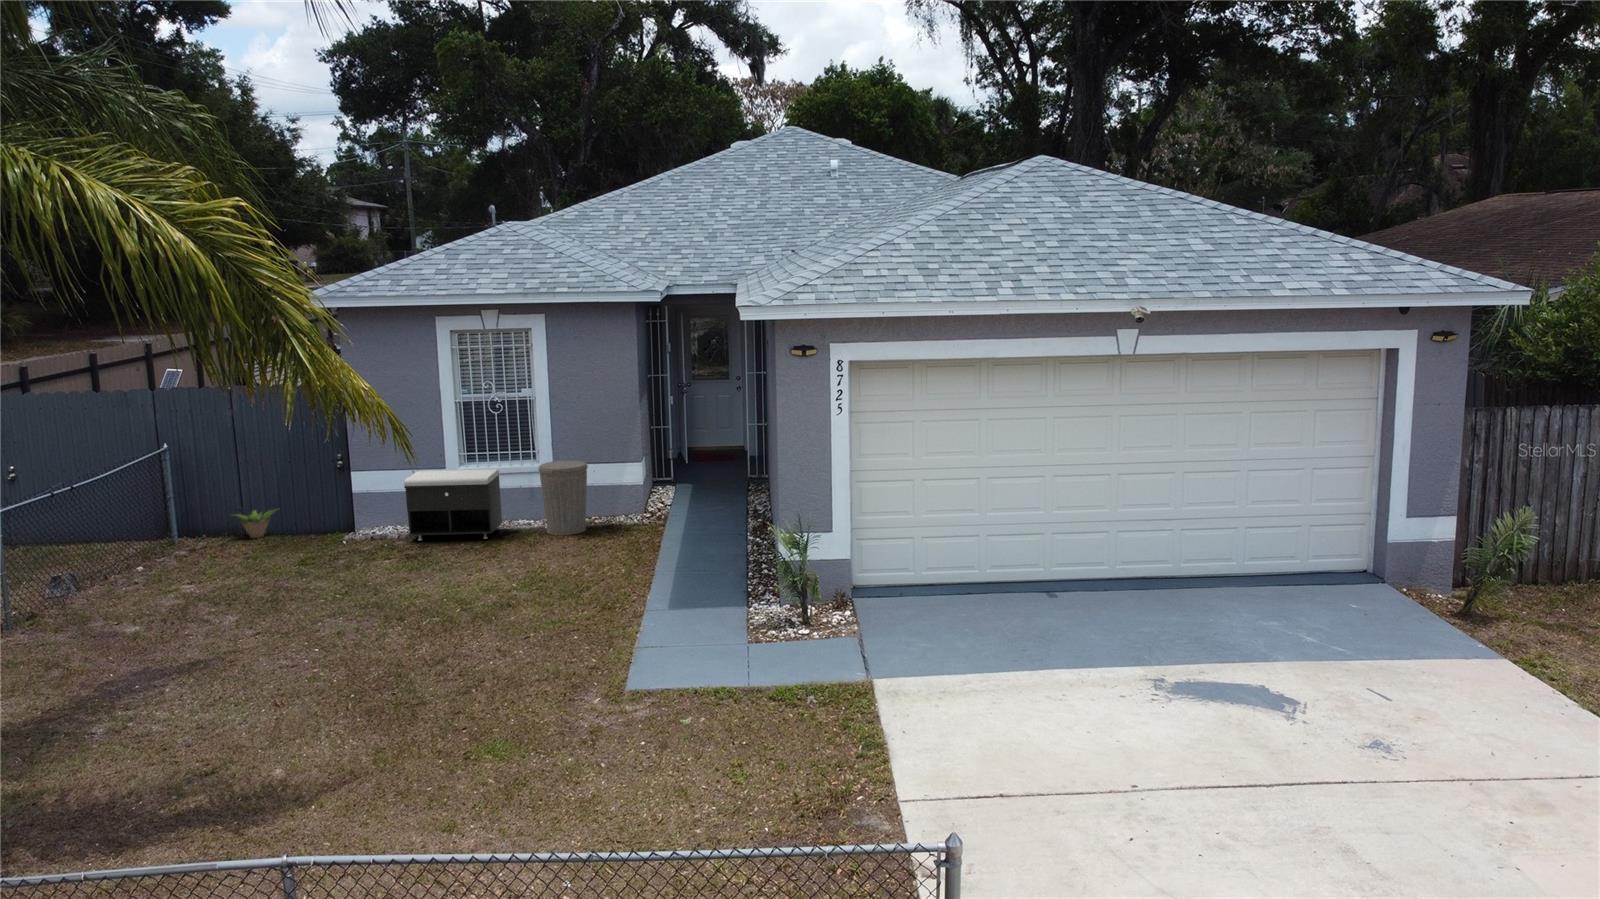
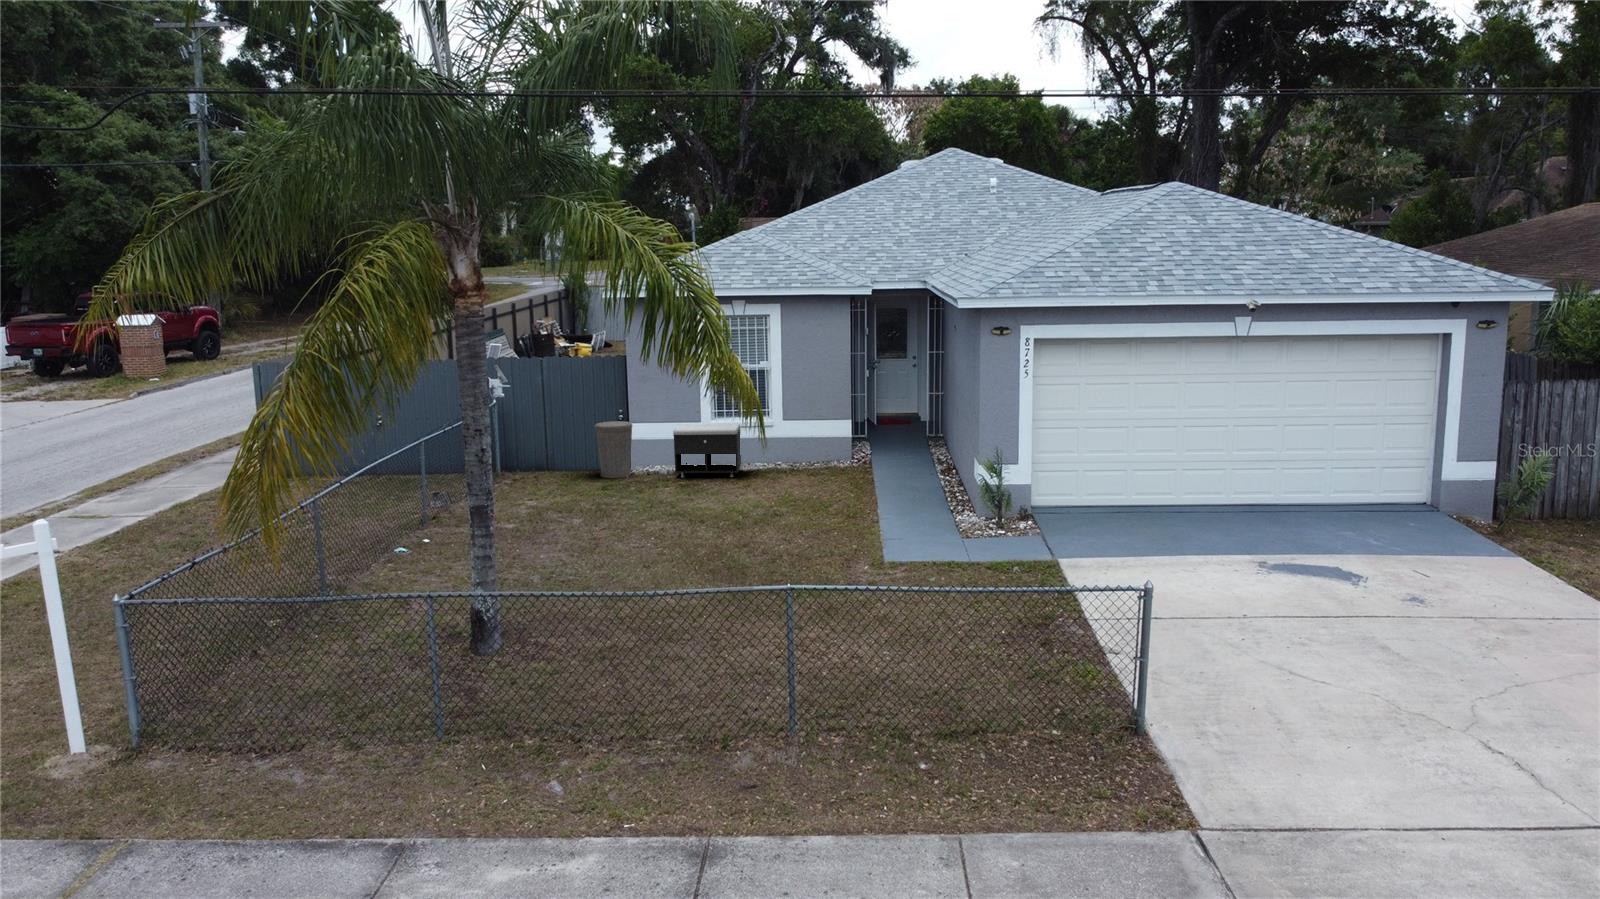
trash can: present [539,460,588,535] -> present [595,421,632,478]
decorative plant: present [234,509,276,538] -> none [534,452,571,474]

